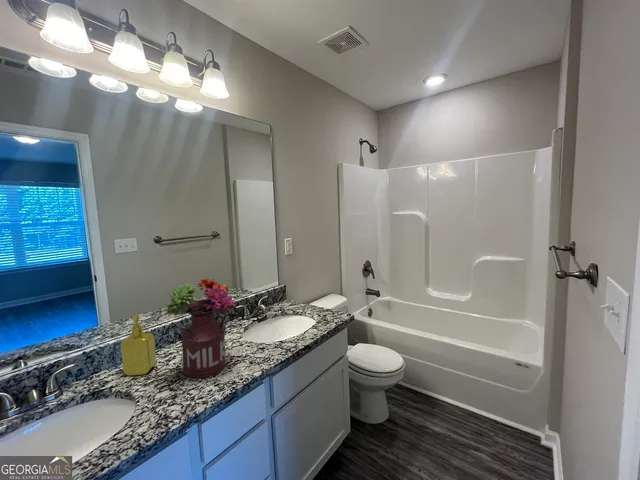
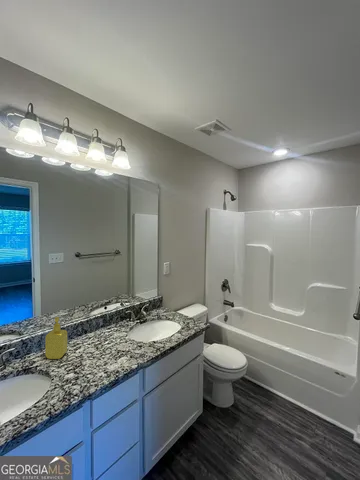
flower arrangement: present [165,277,236,377] -> none [76,294,124,365]

